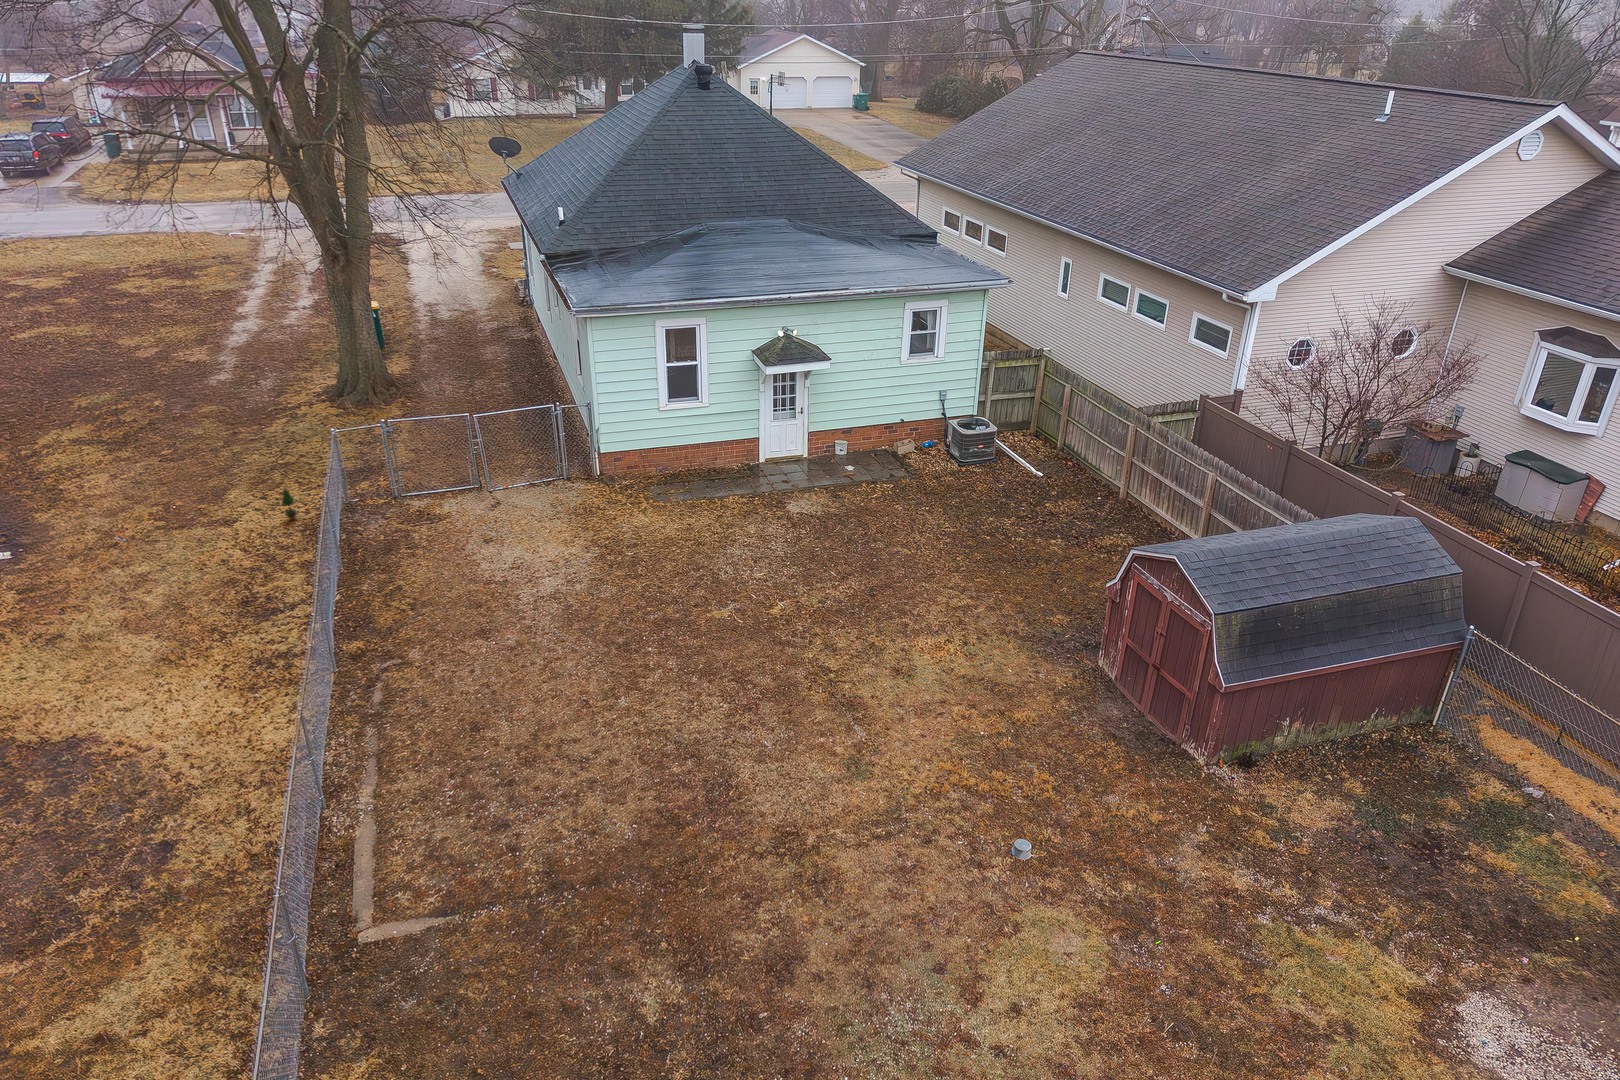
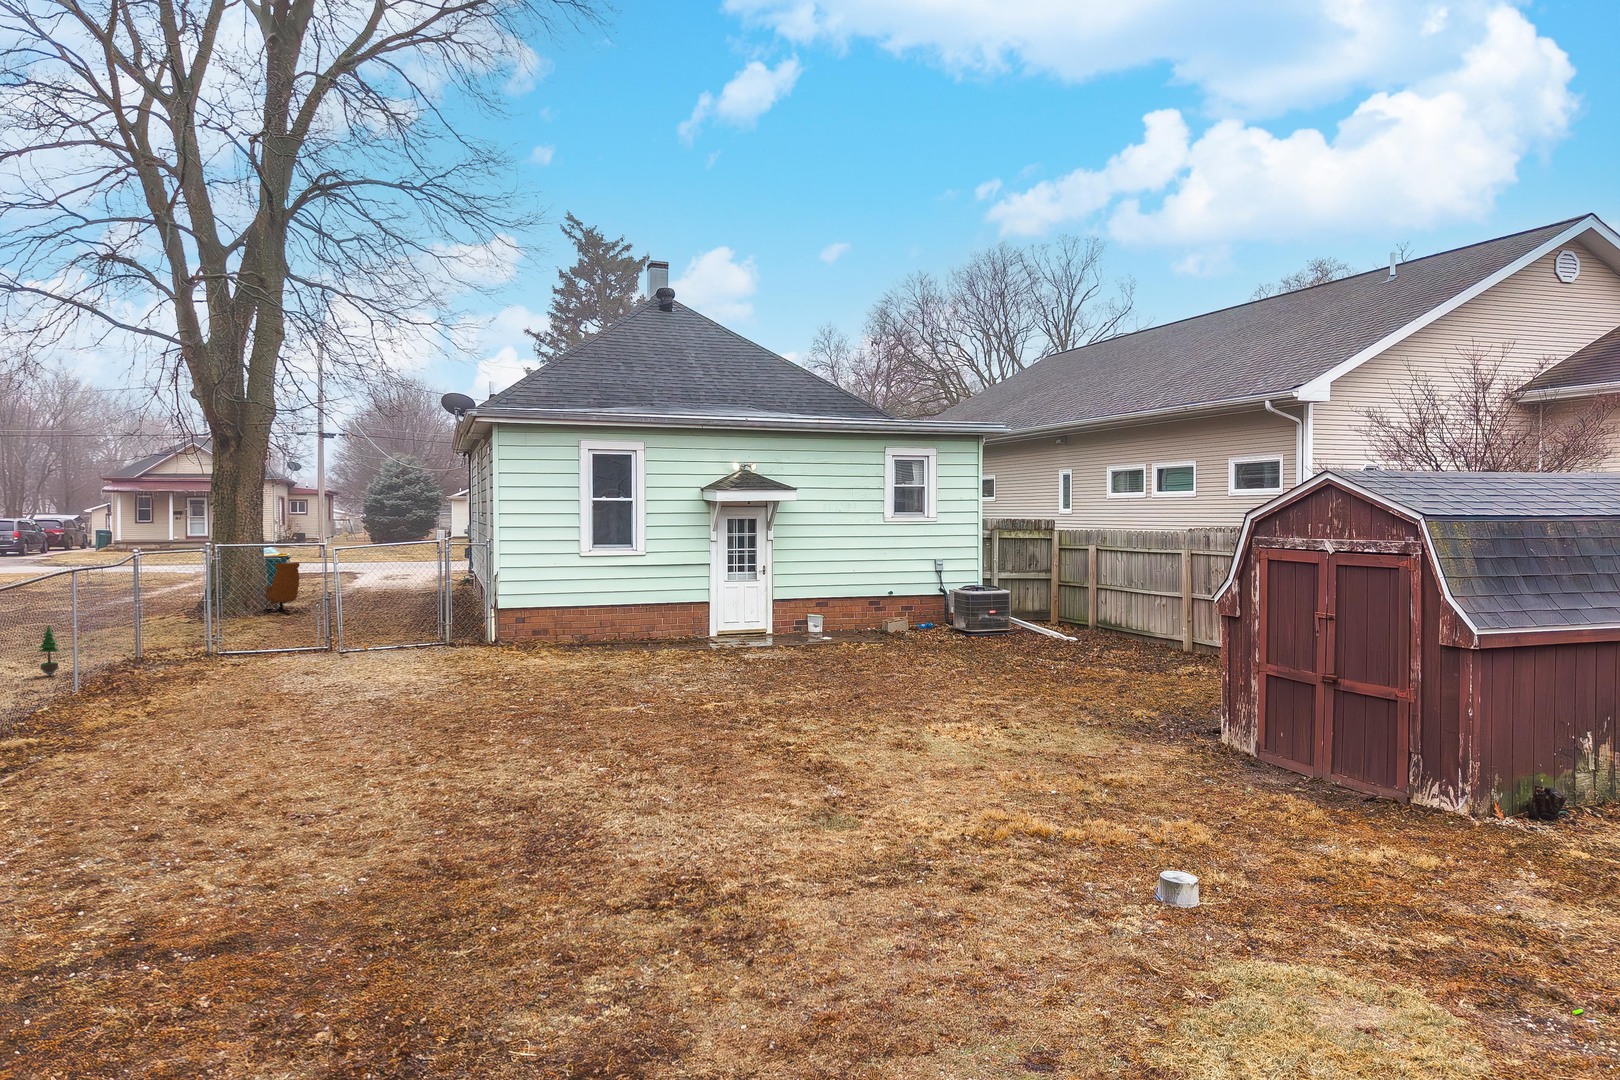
lounge chair: none [387,357,423,400] -> present [261,562,300,615]

